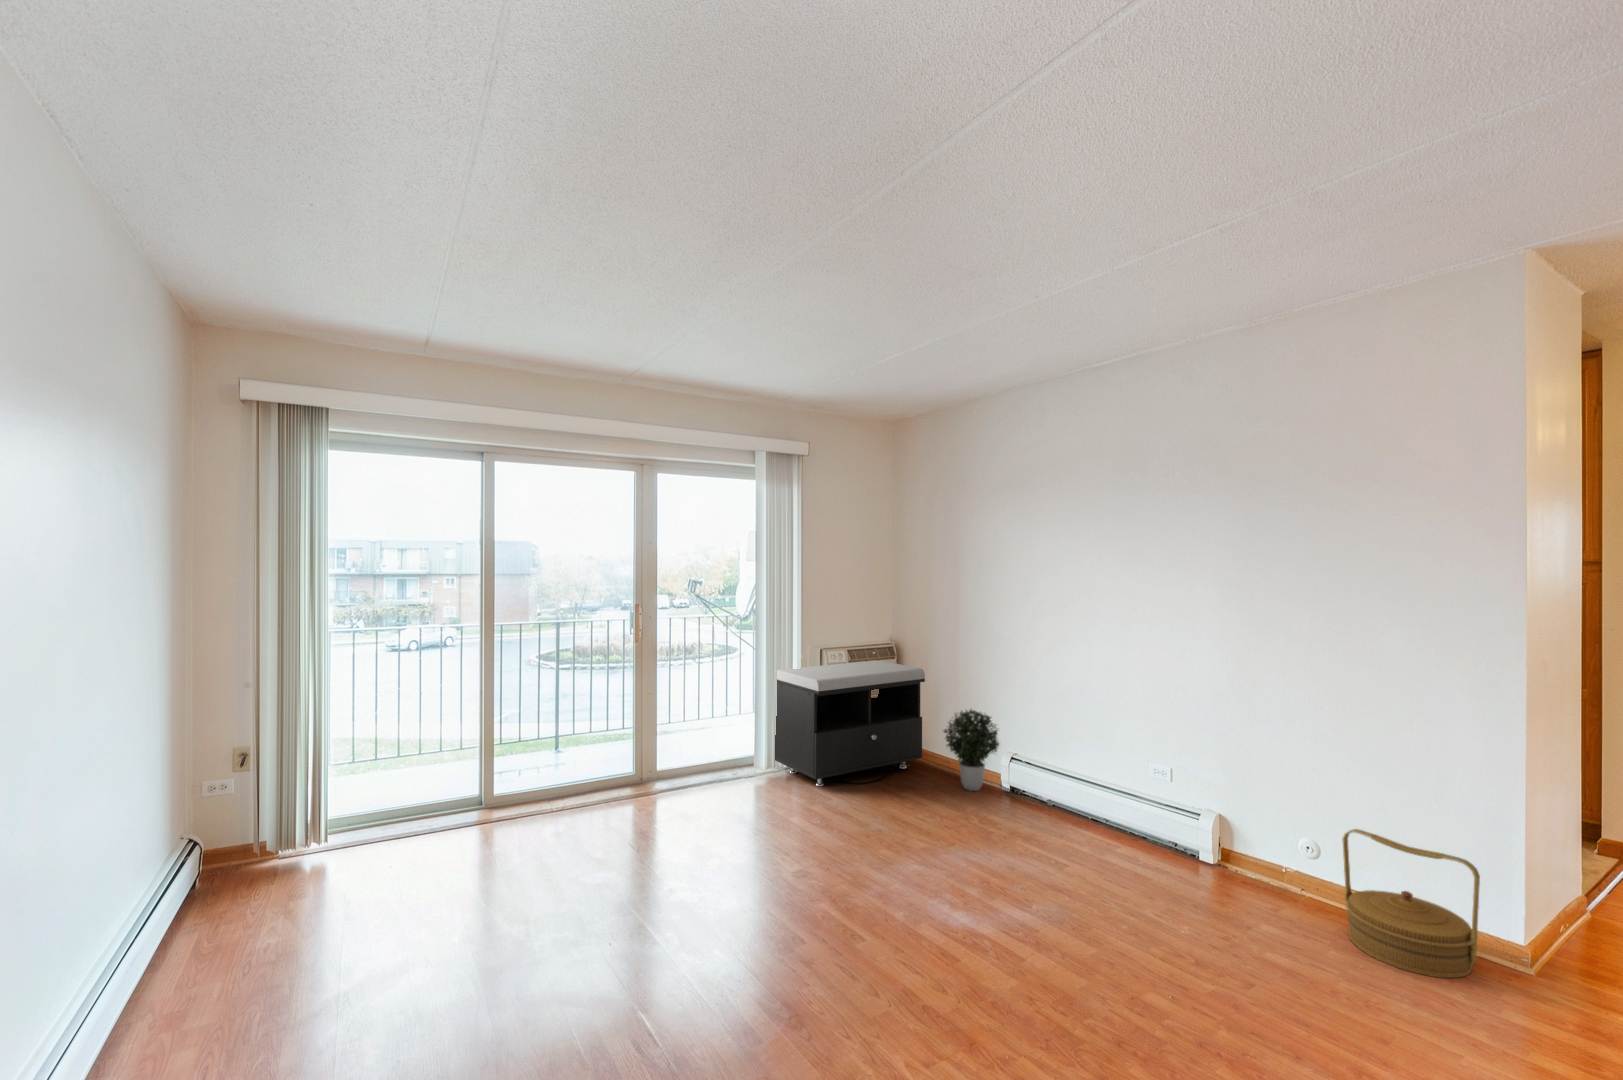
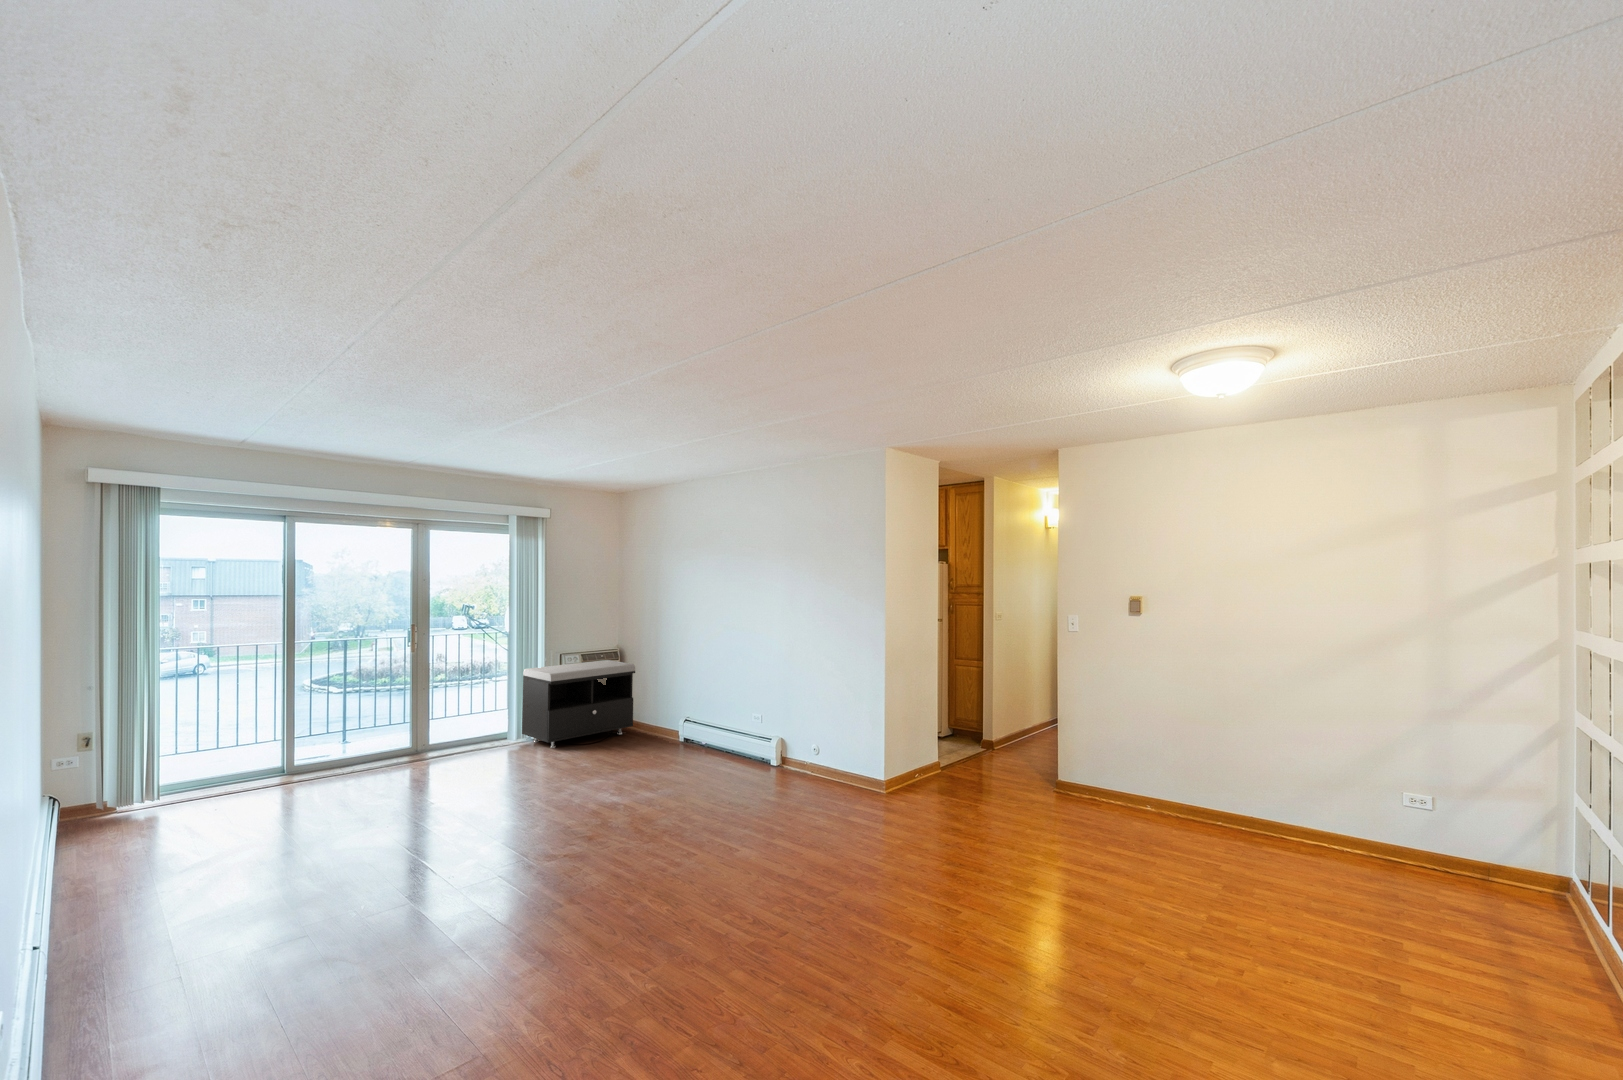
potted plant: present [944,710,999,791] -> none [642,689,680,743]
woven basket: present [1342,829,1480,978] -> none [812,734,861,799]

